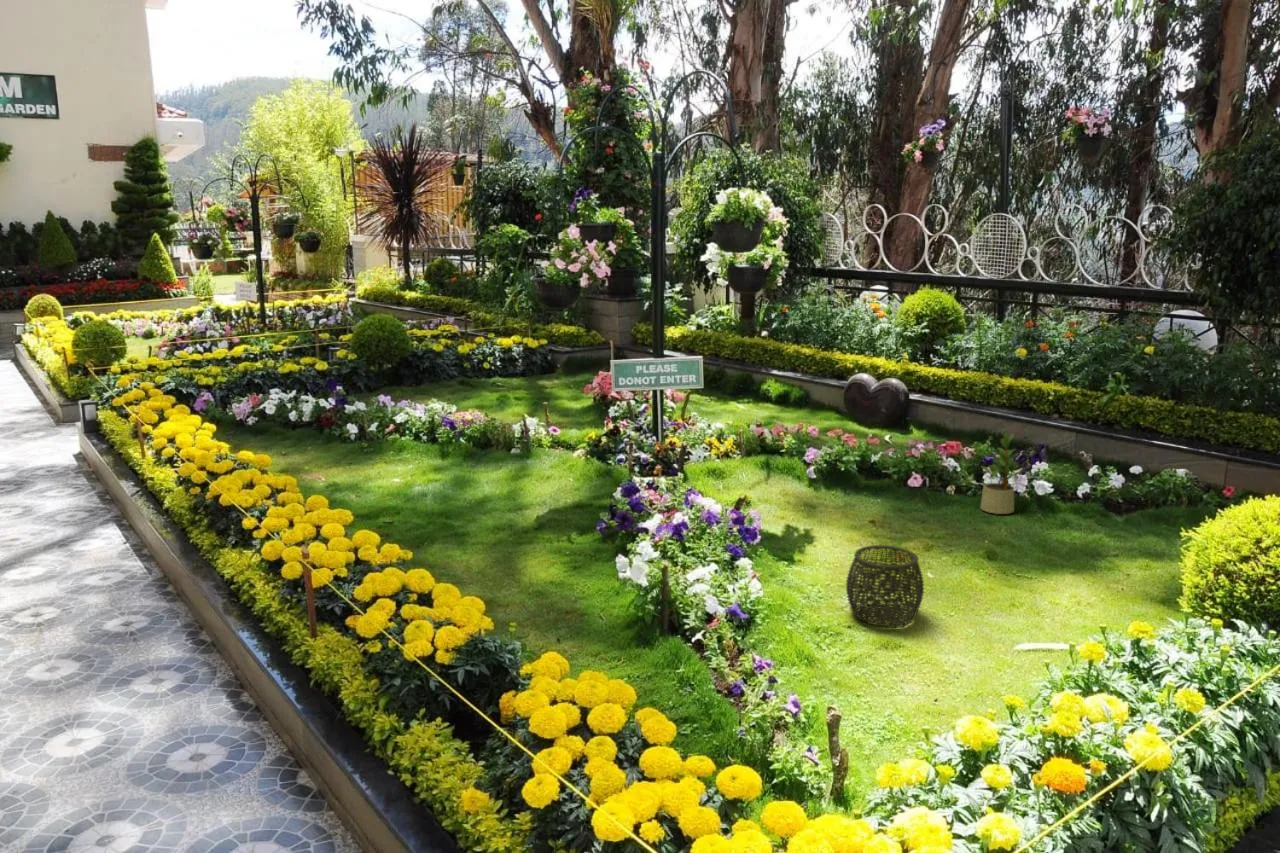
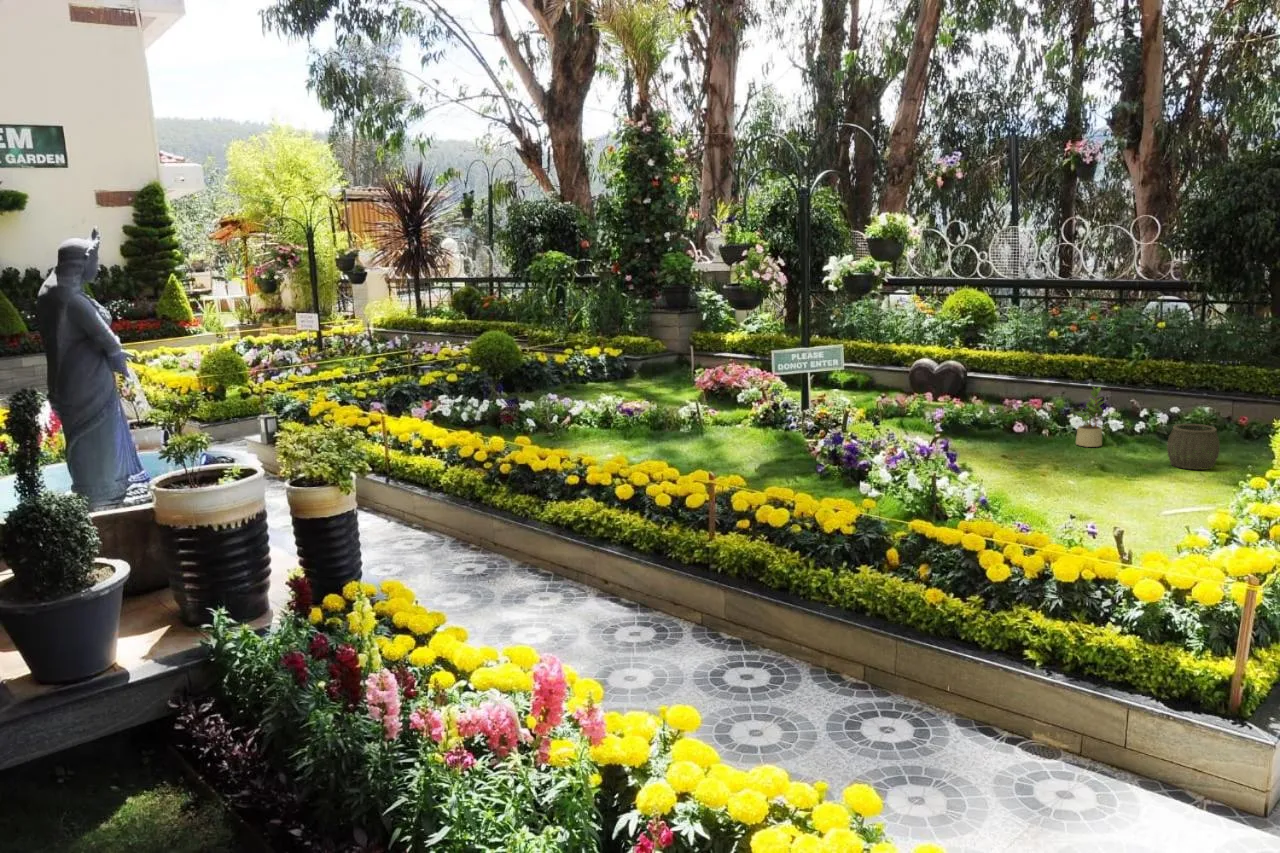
woven basket: present [846,545,924,627] -> present [1167,424,1220,470]

